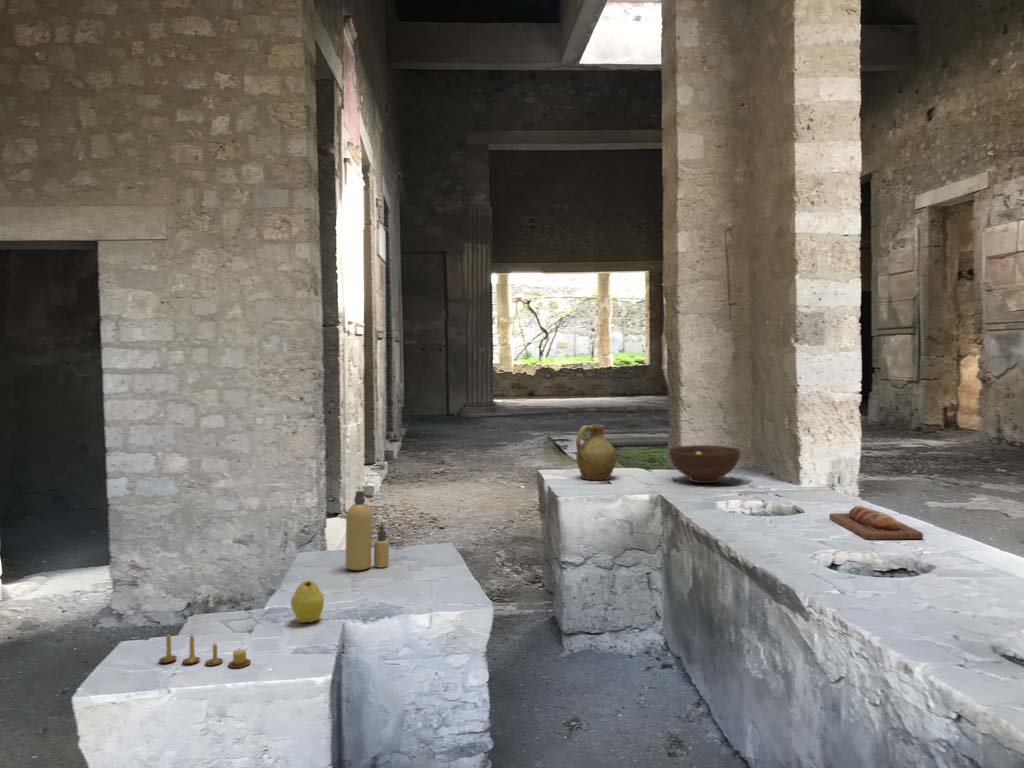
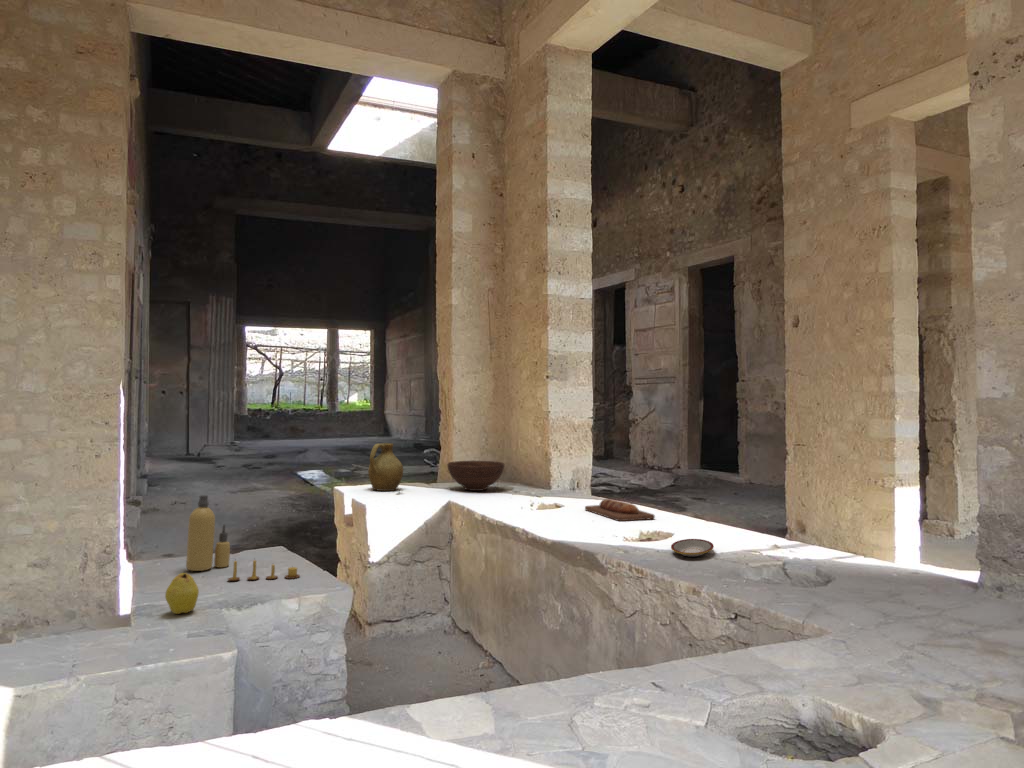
plate: none [907,580,980,609] -> present [671,539,714,557]
candle: present [159,635,251,668] -> present [228,560,300,581]

